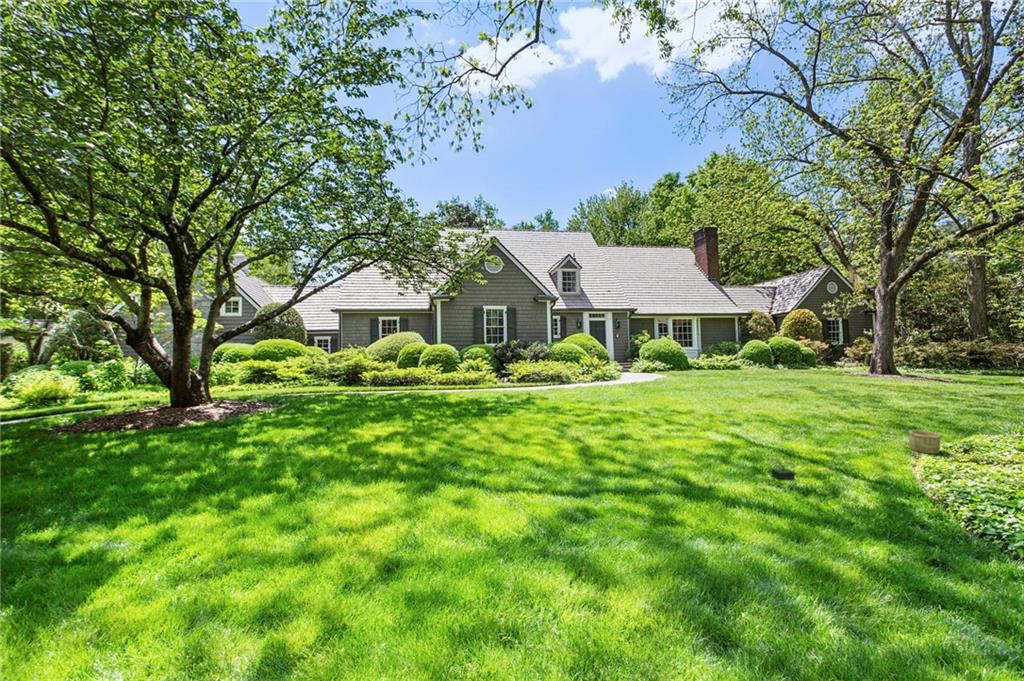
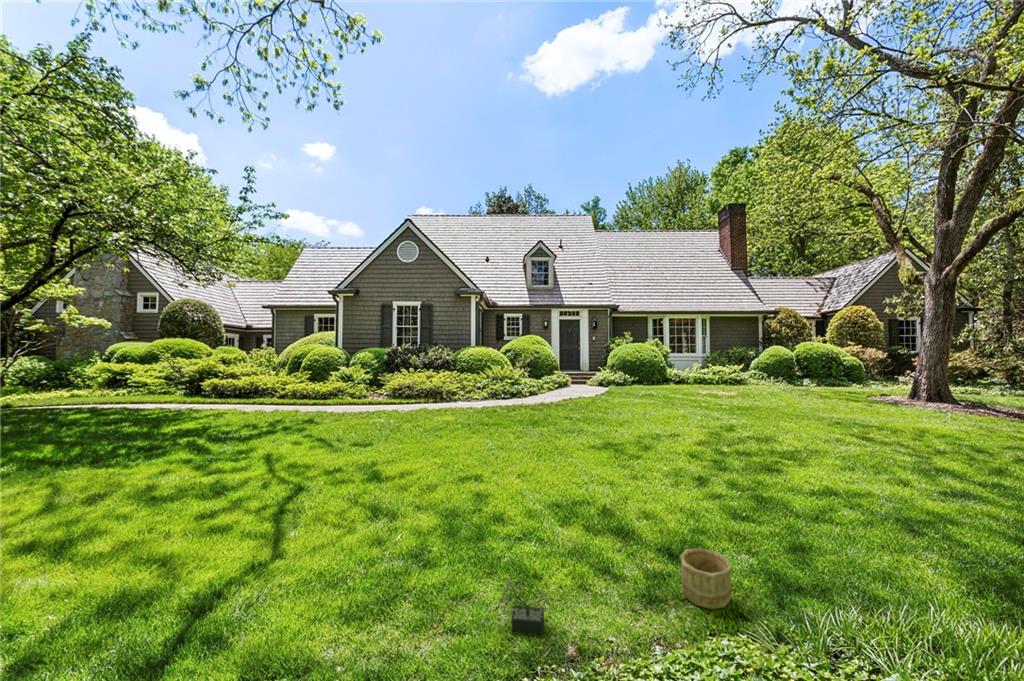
decorative plant: present [768,455,796,479] -> present [500,576,552,634]

